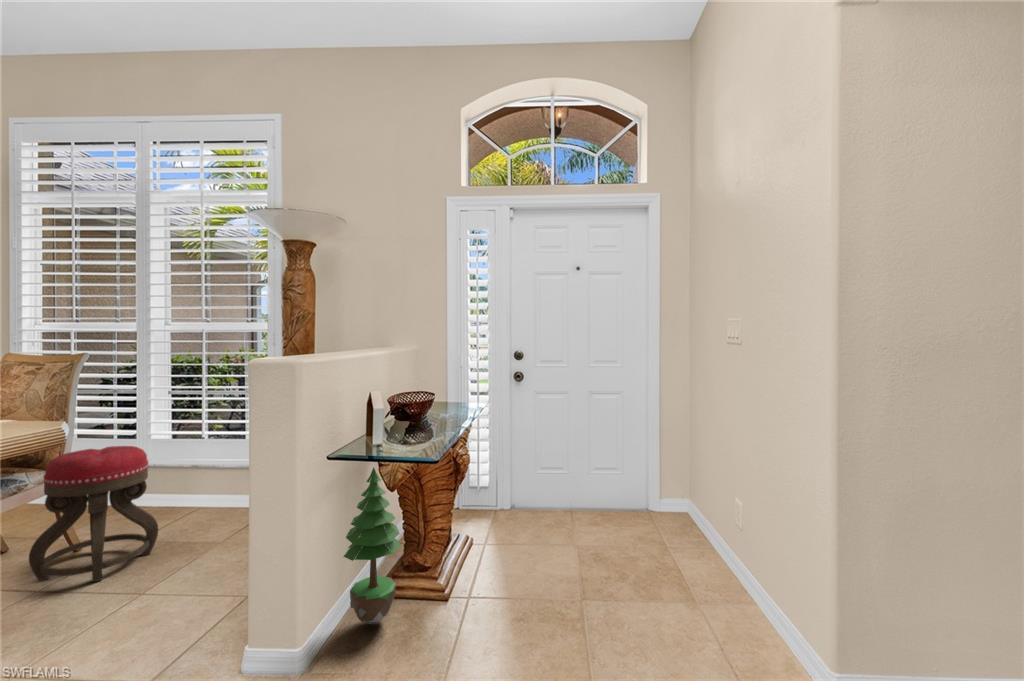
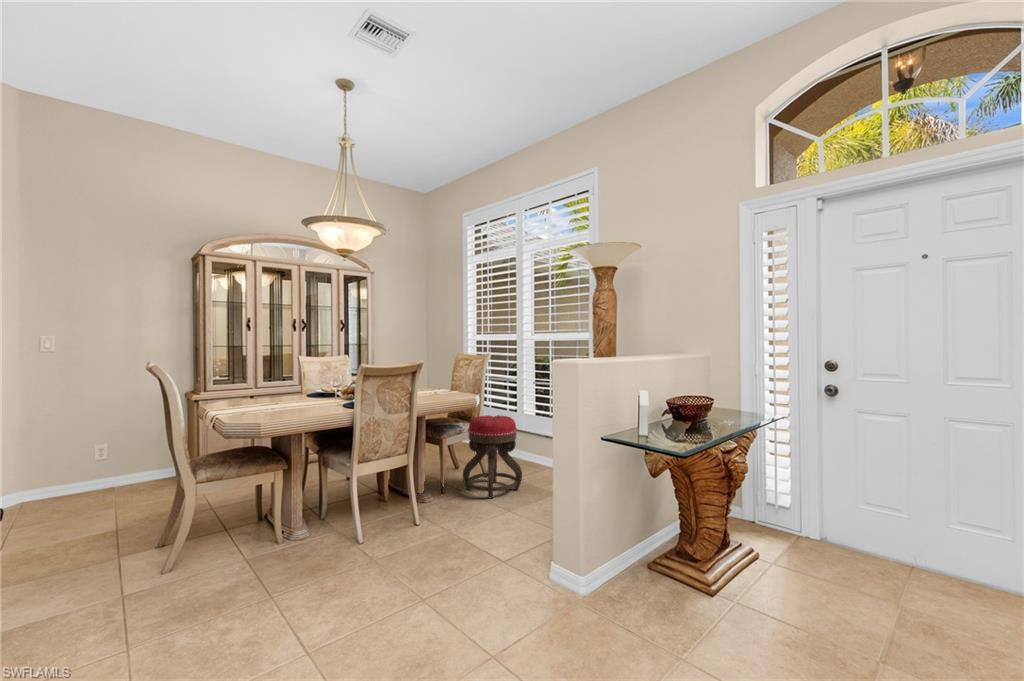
potted tree: present [344,467,402,624] -> none [615,456,663,586]

